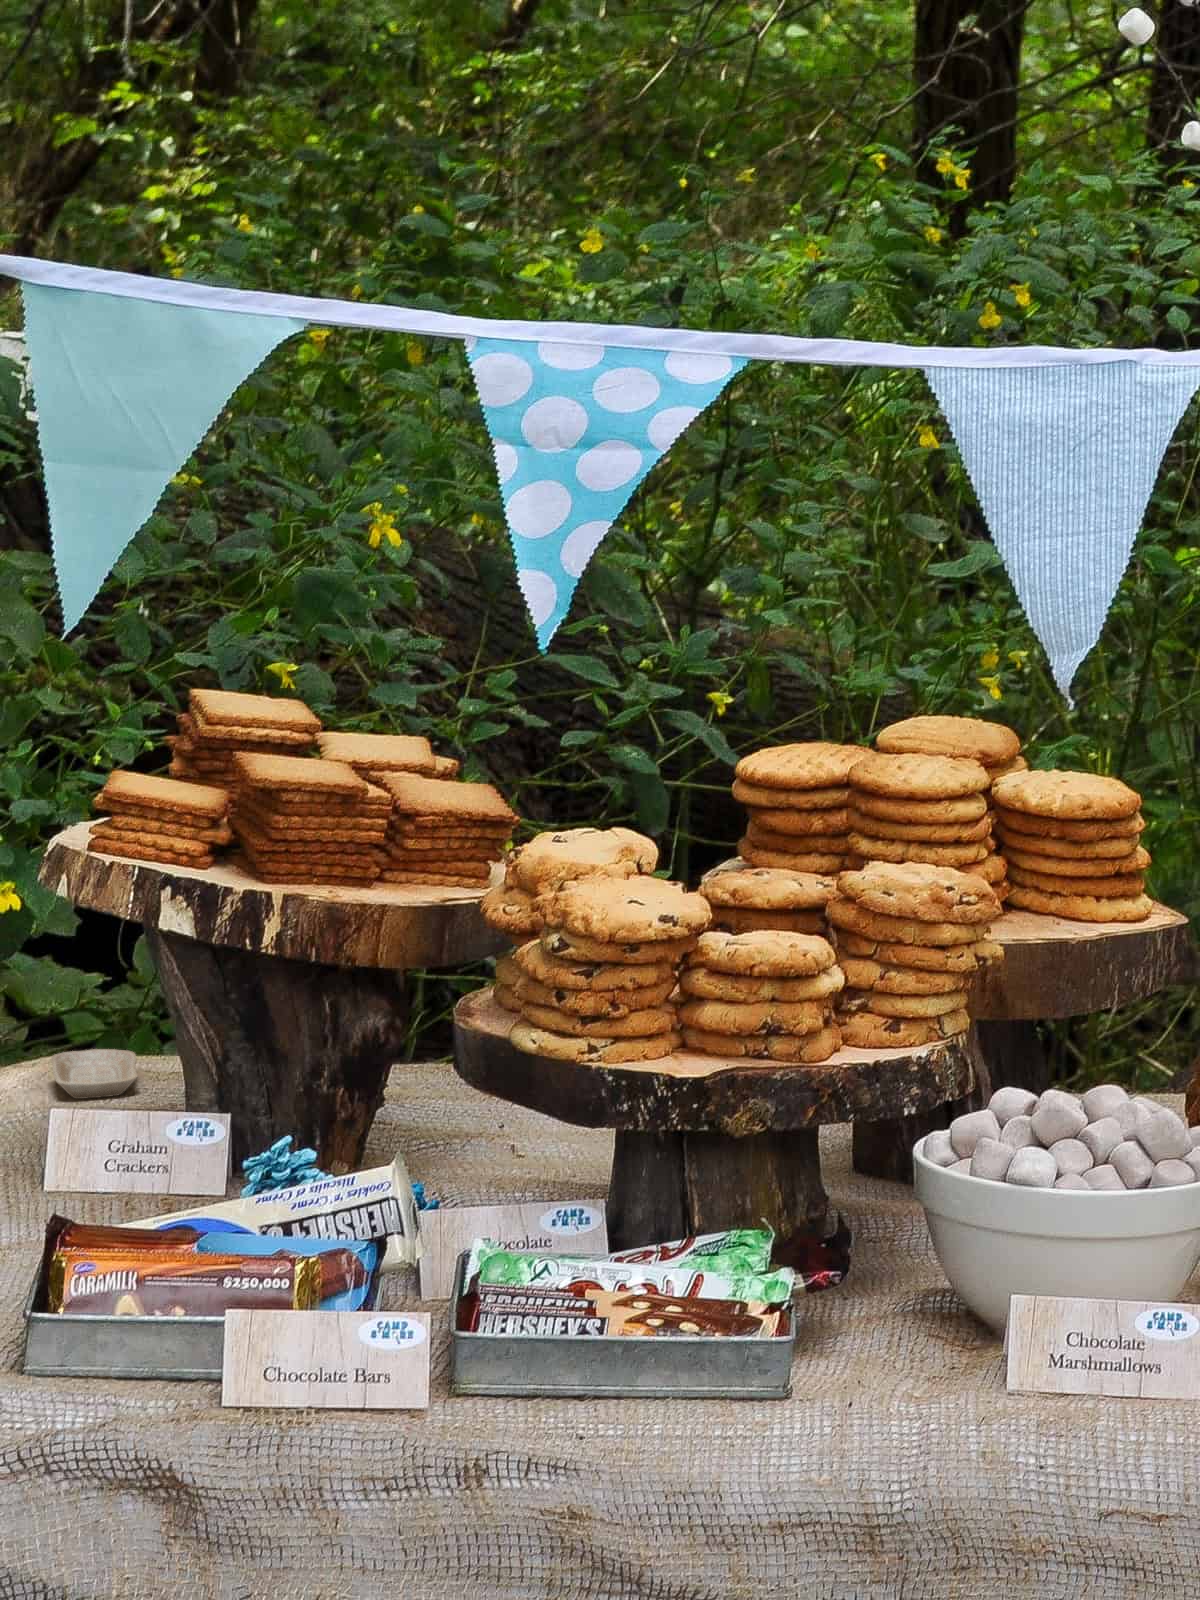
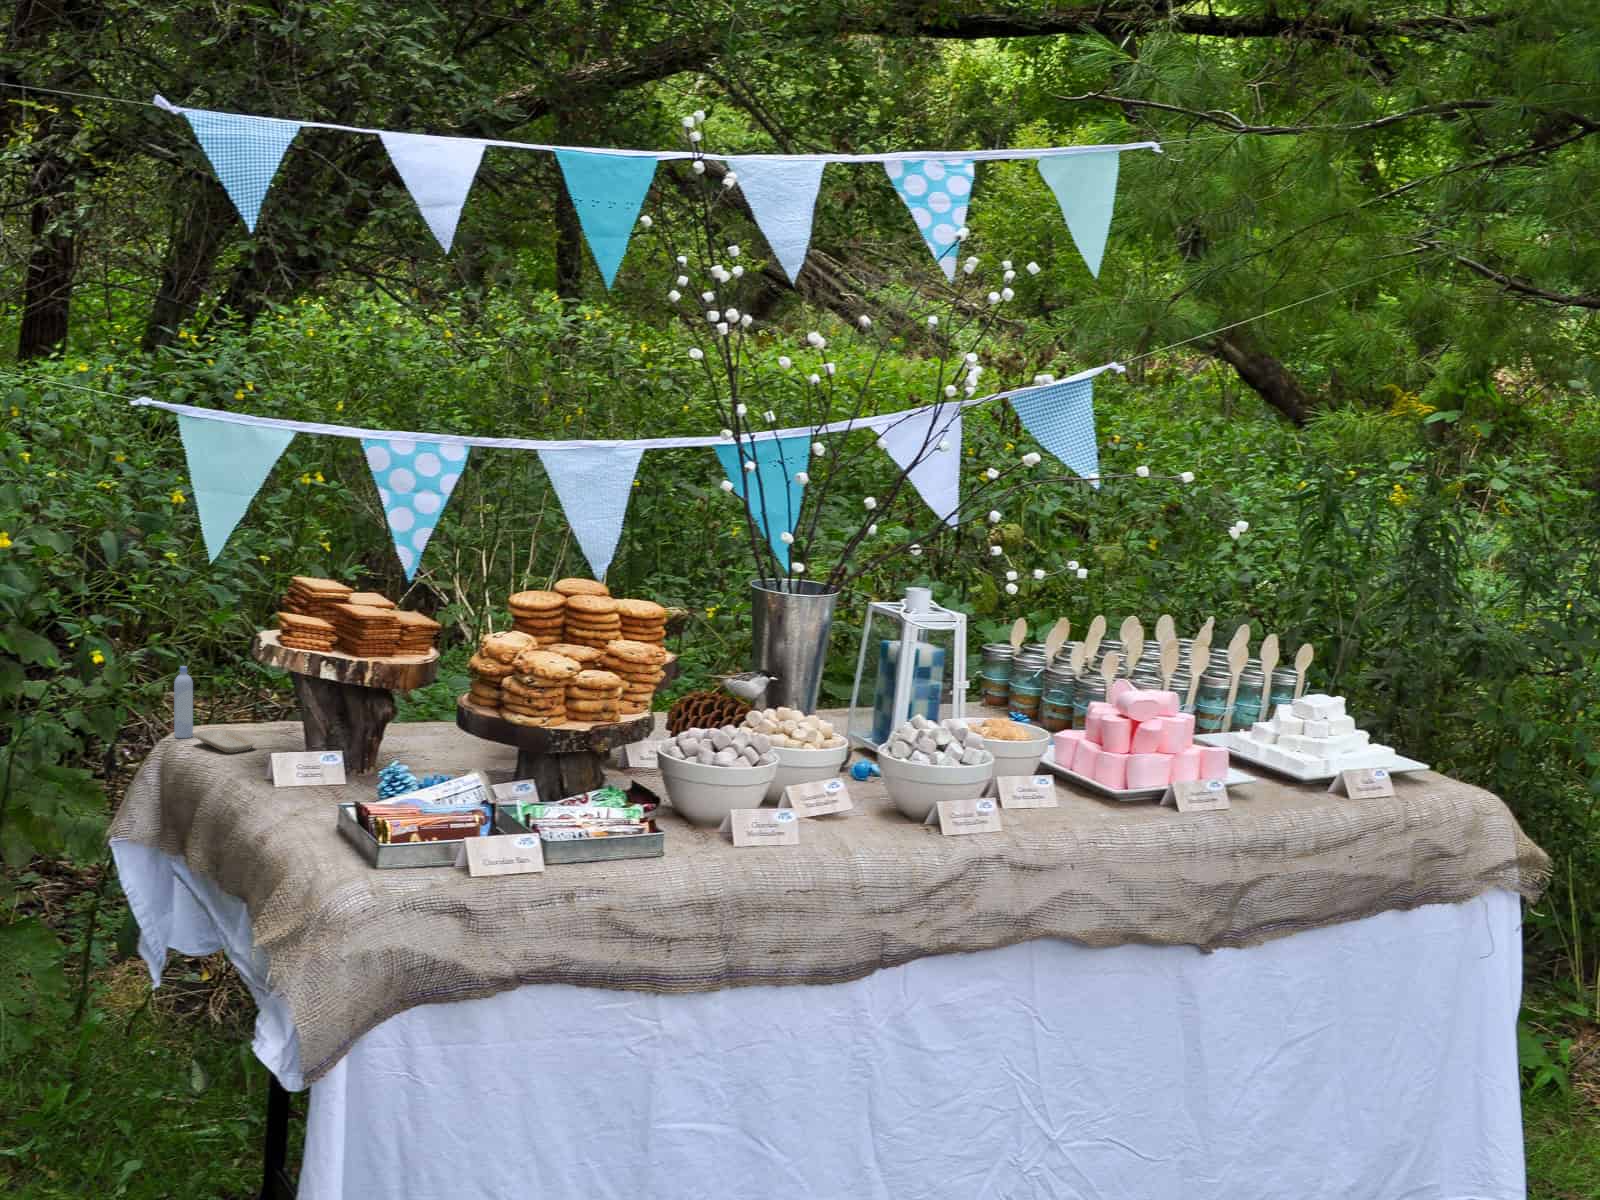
bottle: none [62,917,99,1066] -> present [174,666,193,739]

